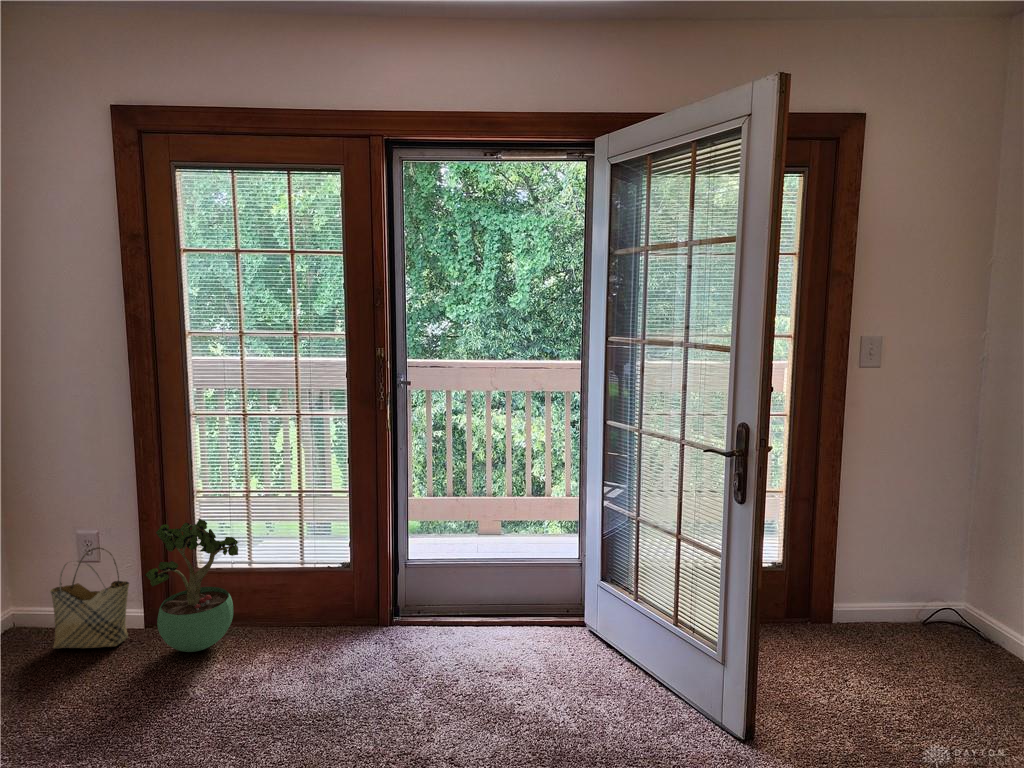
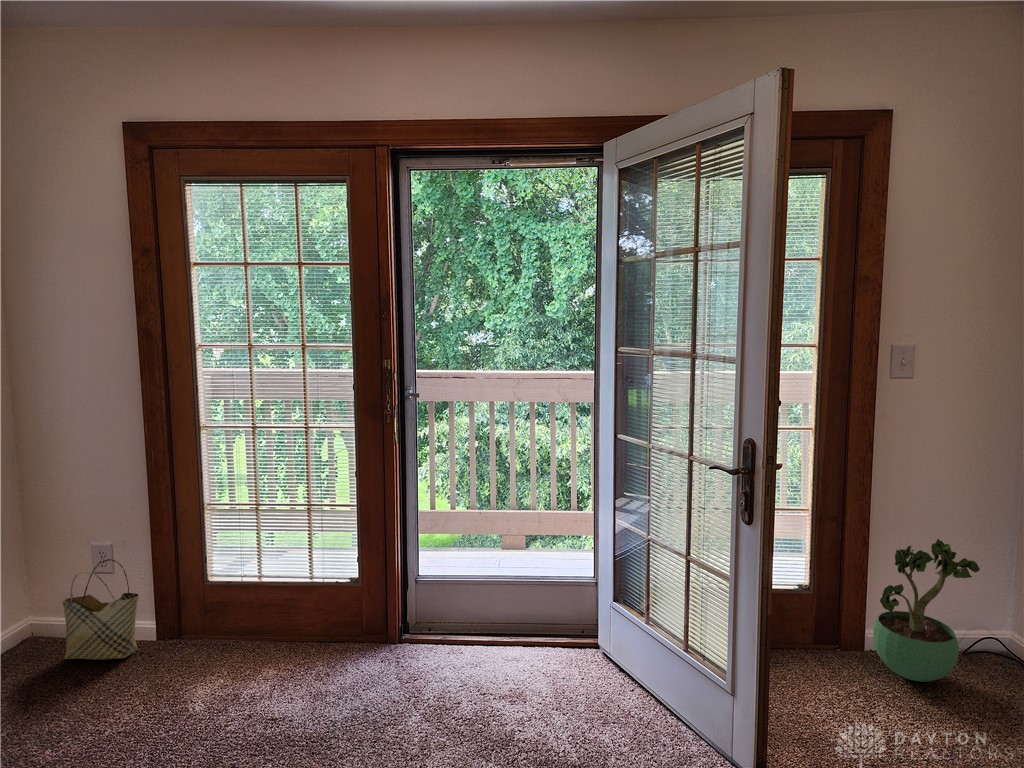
potted plant: present [145,519,238,652] -> present [873,539,980,682]

